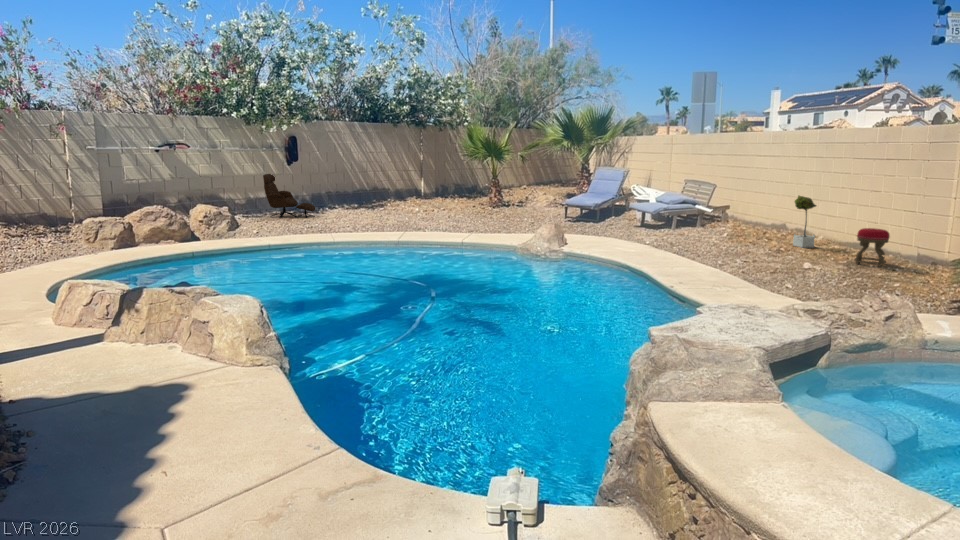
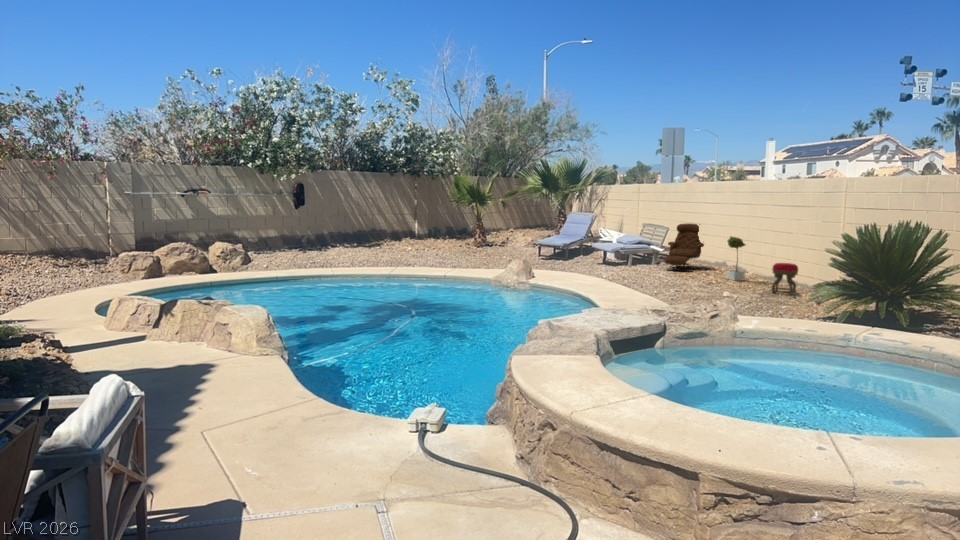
lounge chair: present [263,174,316,218] -> present [664,223,704,271]

